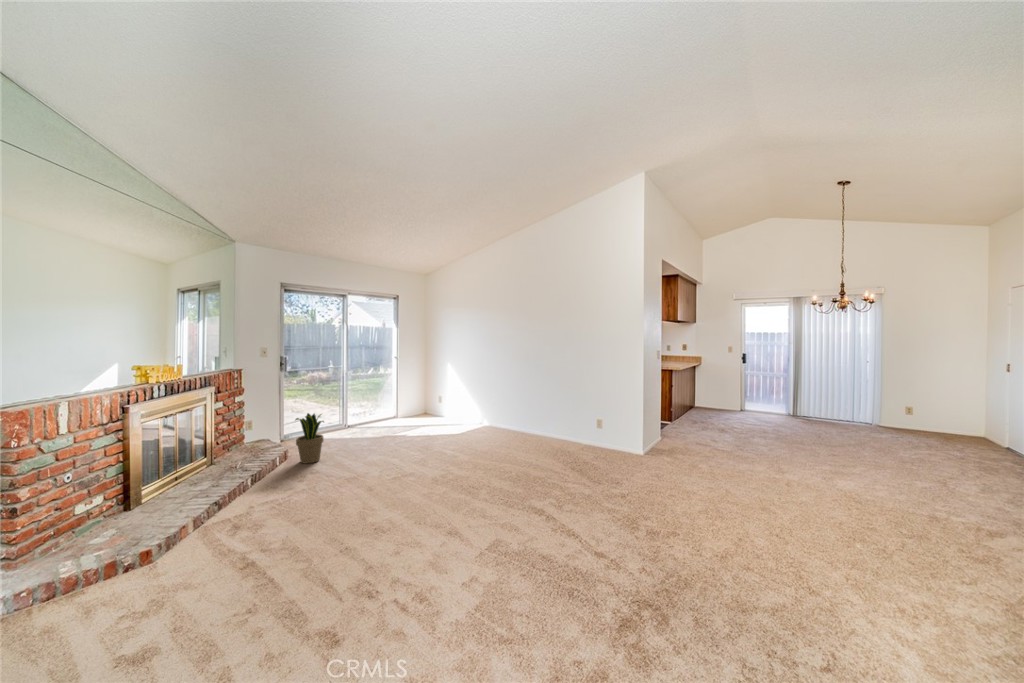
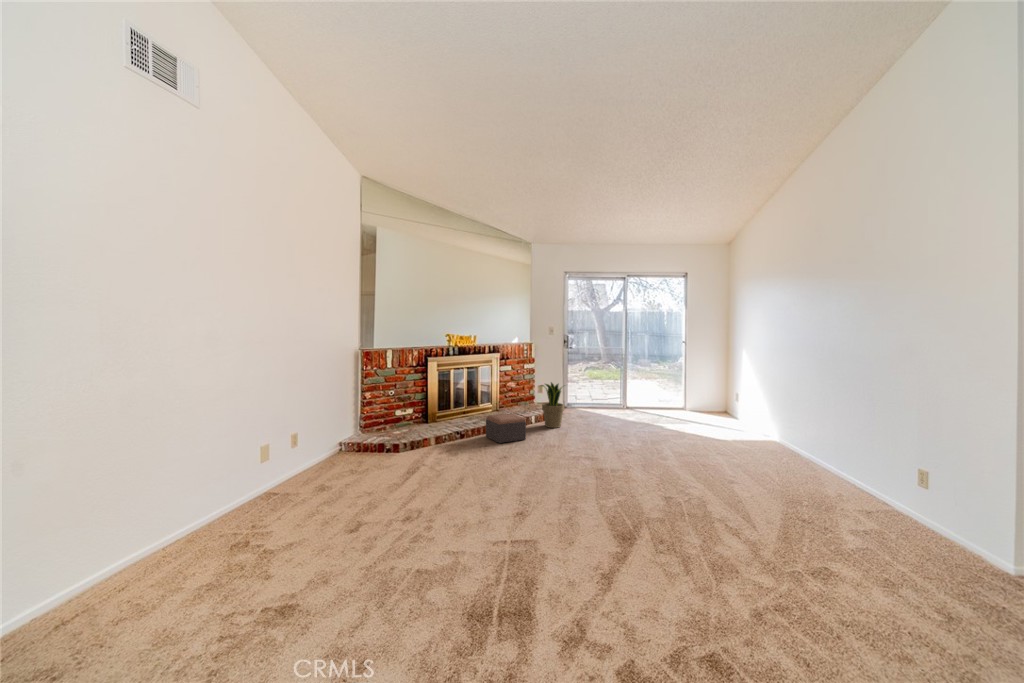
footstool: none [251,458,309,495] -> present [486,413,526,443]

